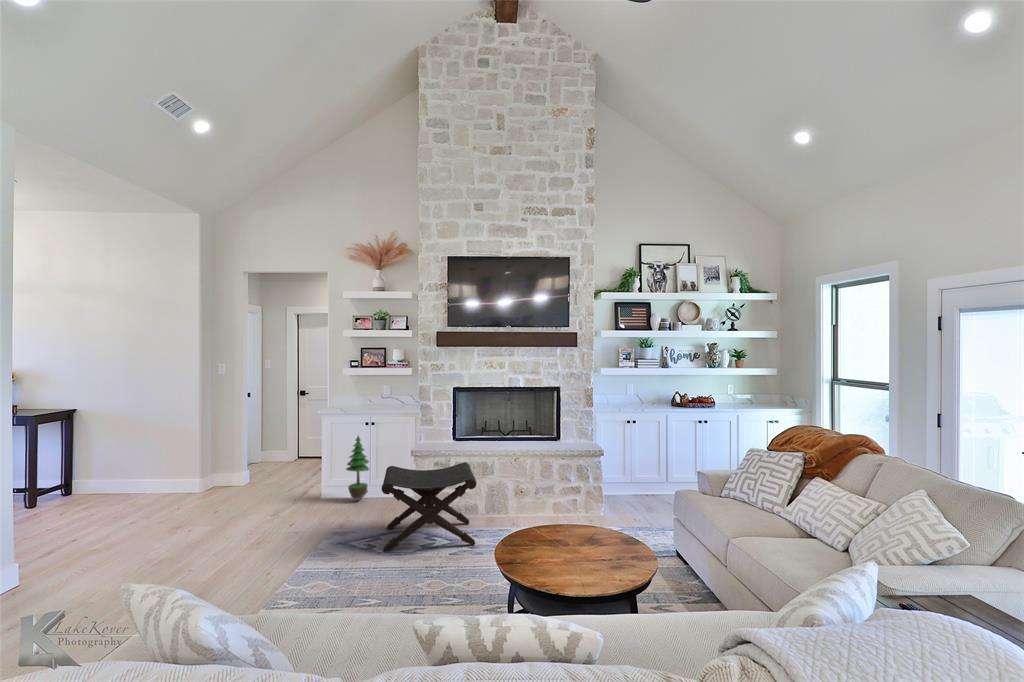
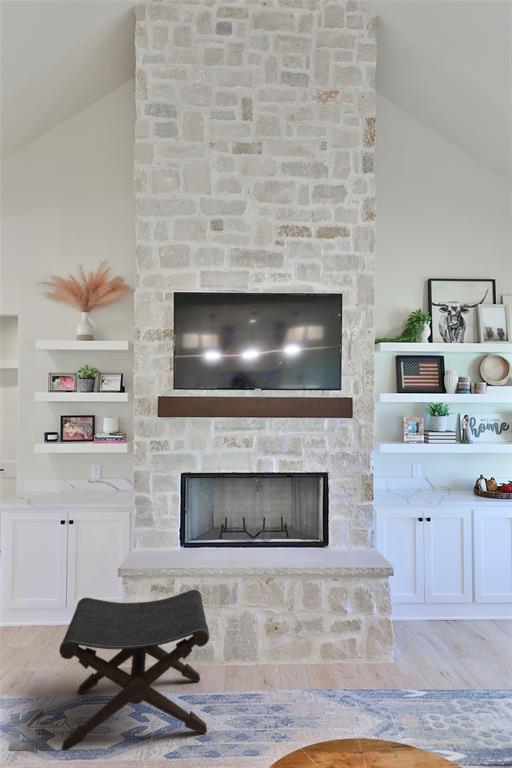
potted tree: present [346,436,369,501] -> none [30,539,65,632]

